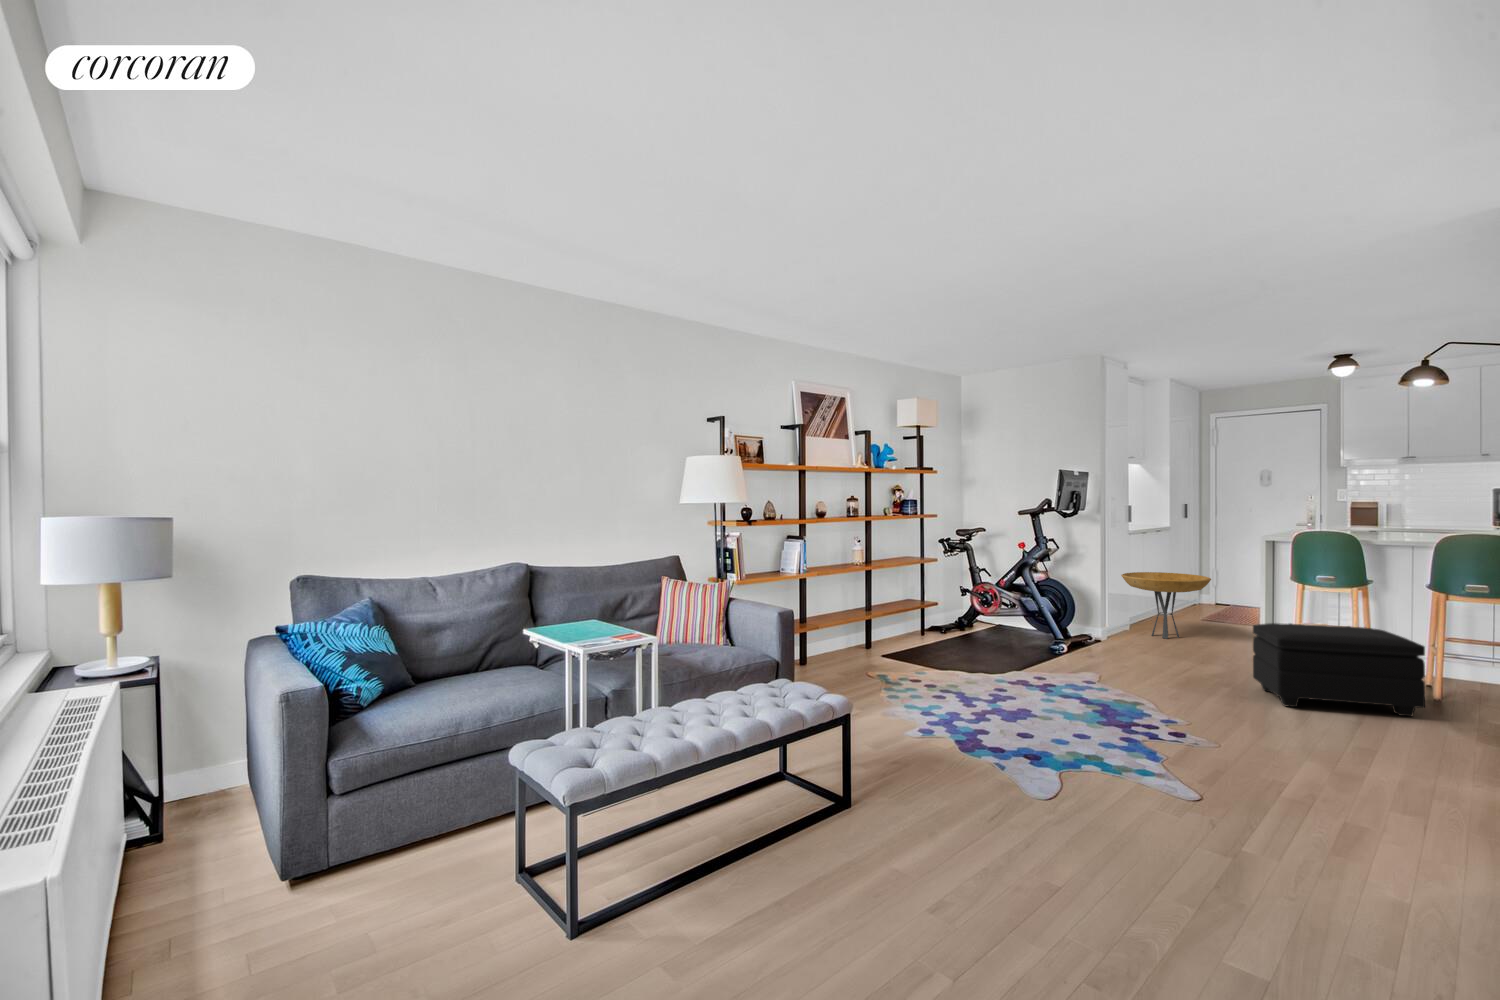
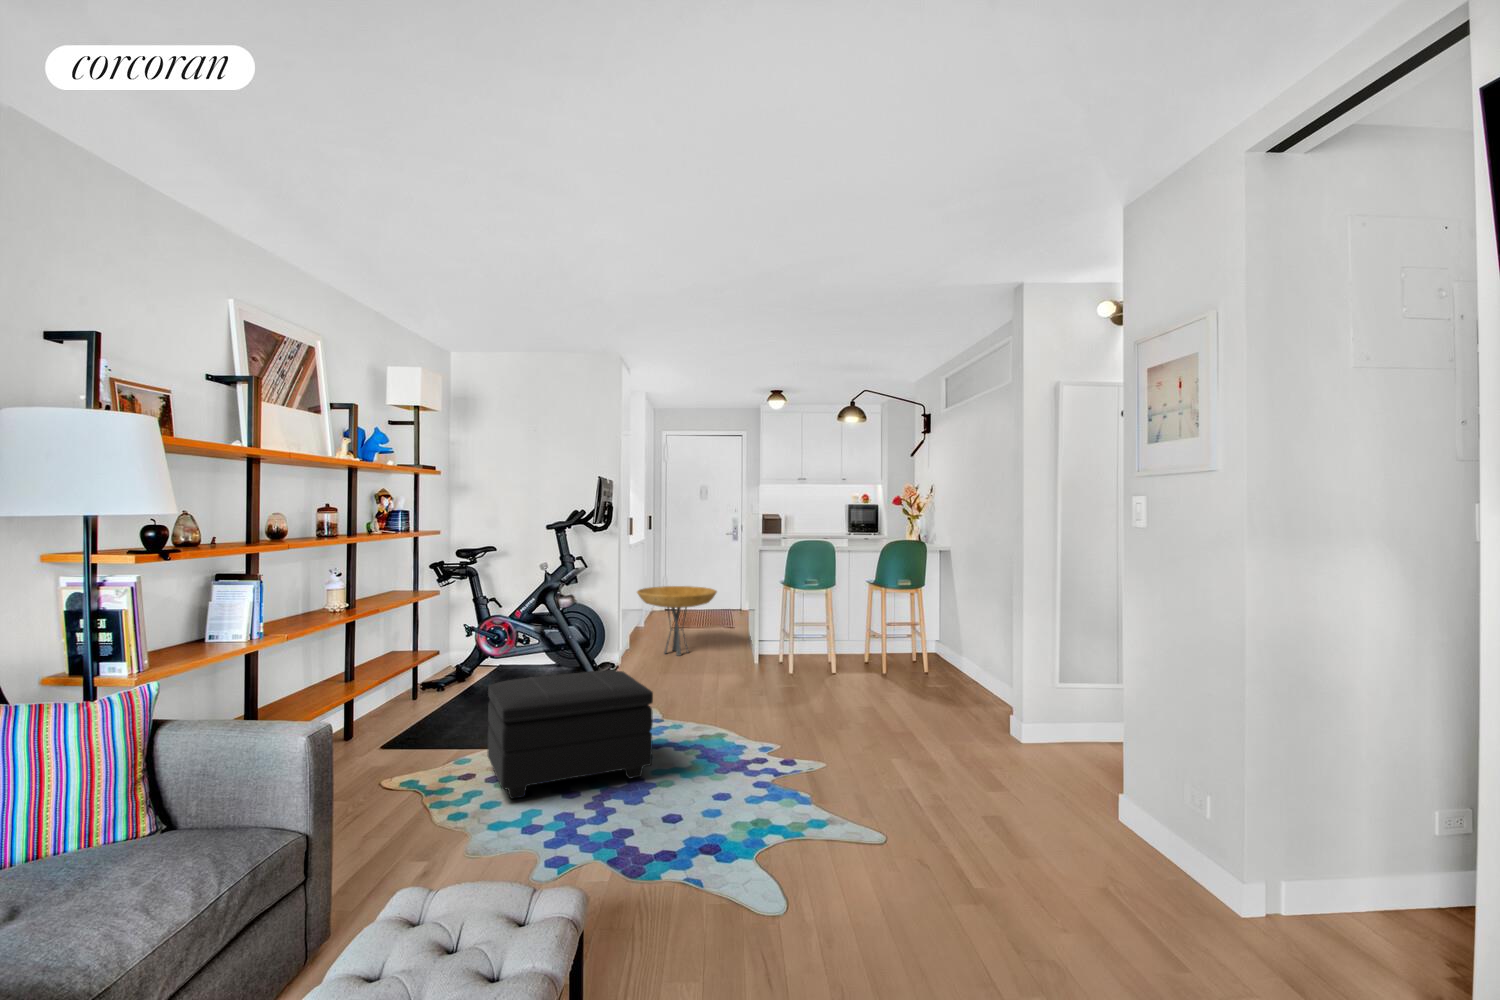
footstool: present [1253,623,1425,717] -> present [488,670,653,799]

